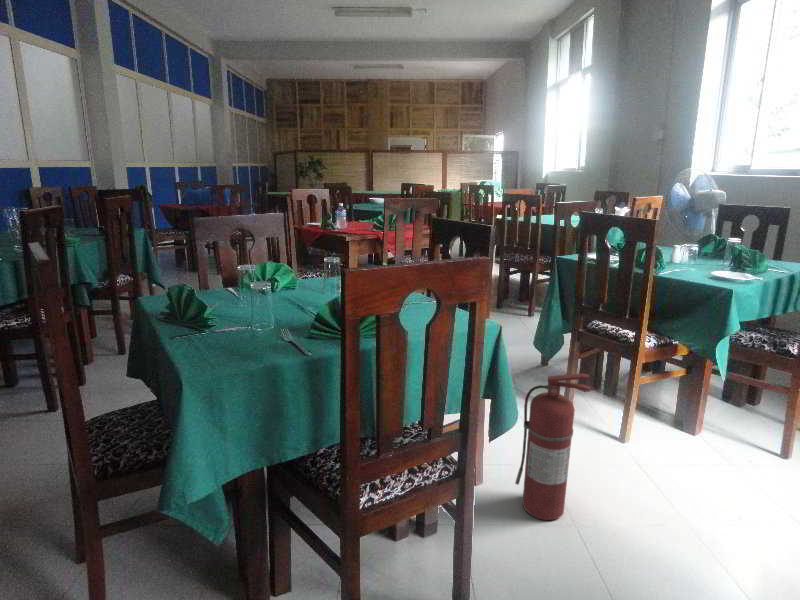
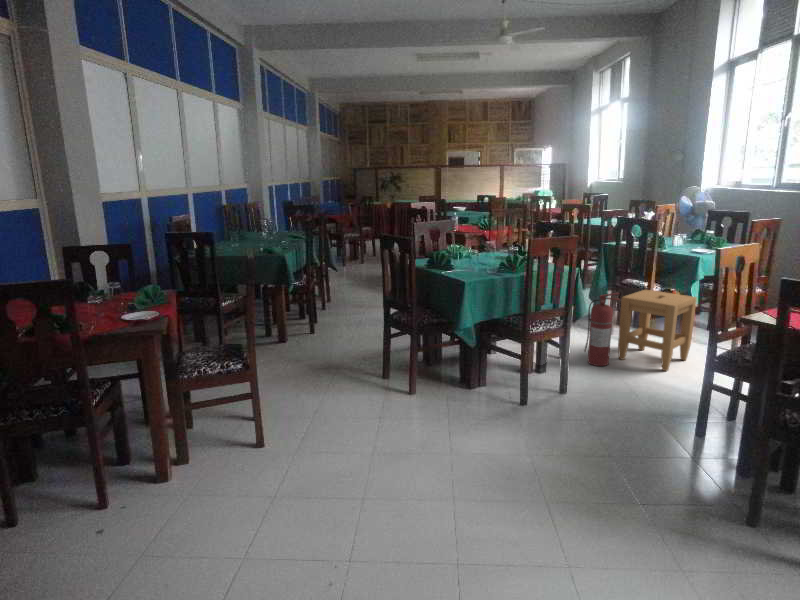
stool: none [583,351,741,540] -> present [618,290,696,371]

